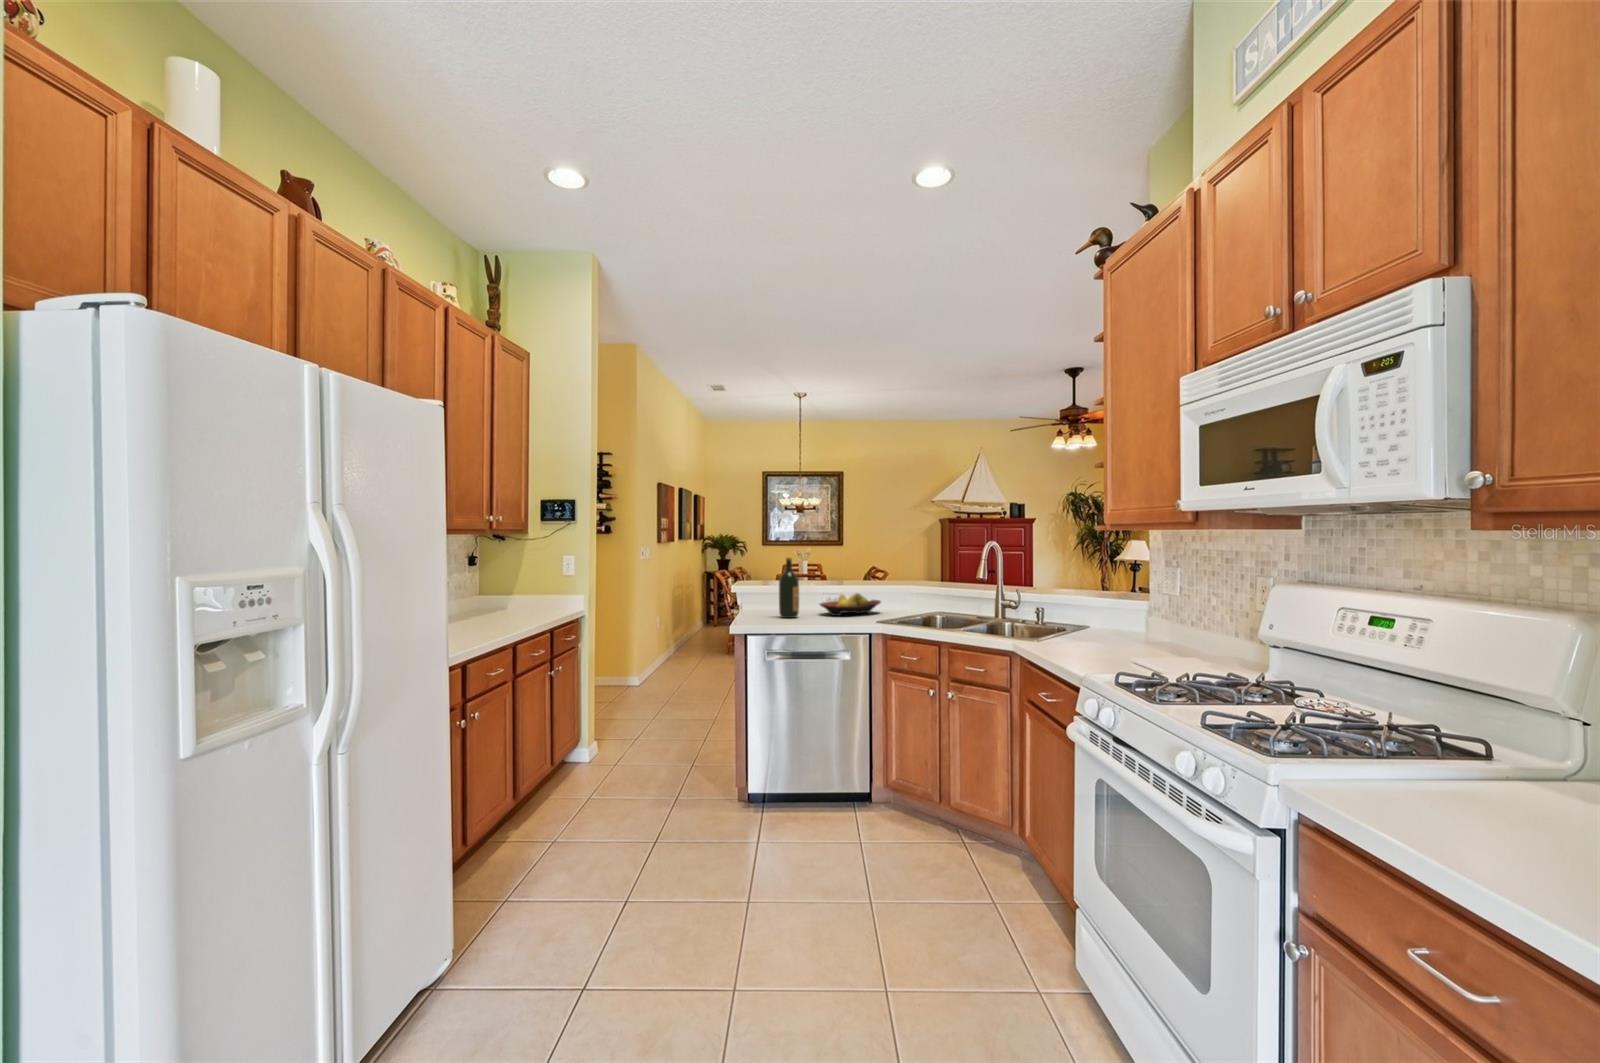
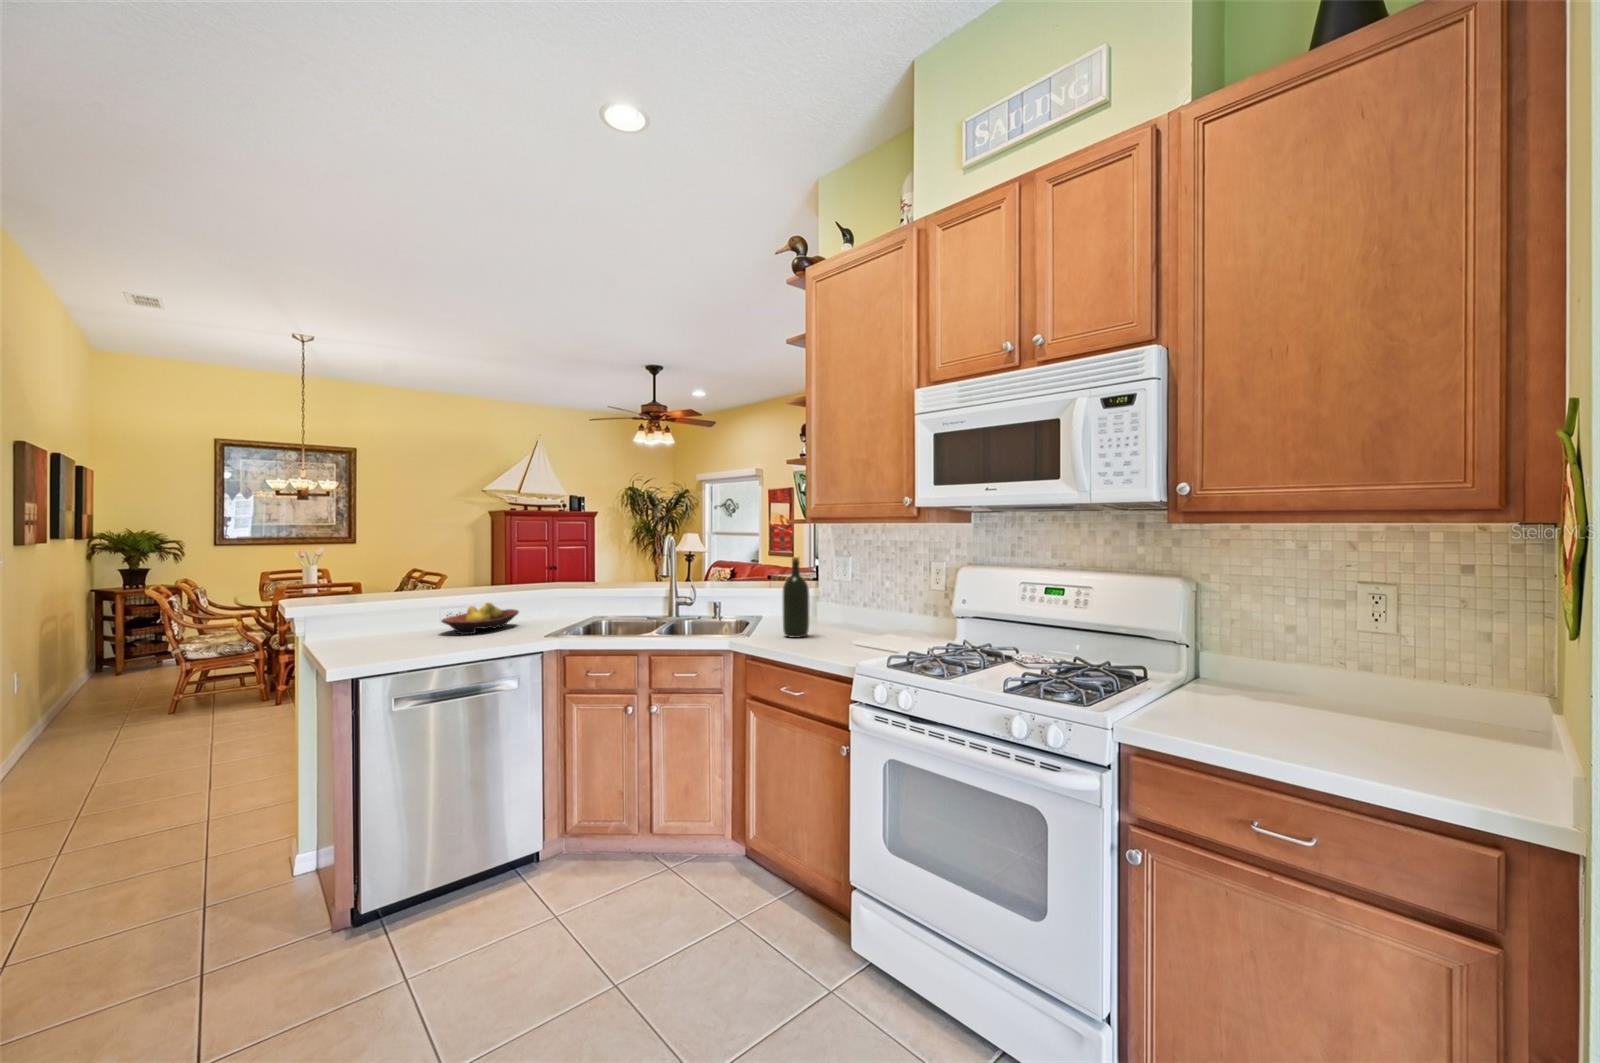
wine bottle: present [779,558,799,618] -> present [782,557,810,638]

